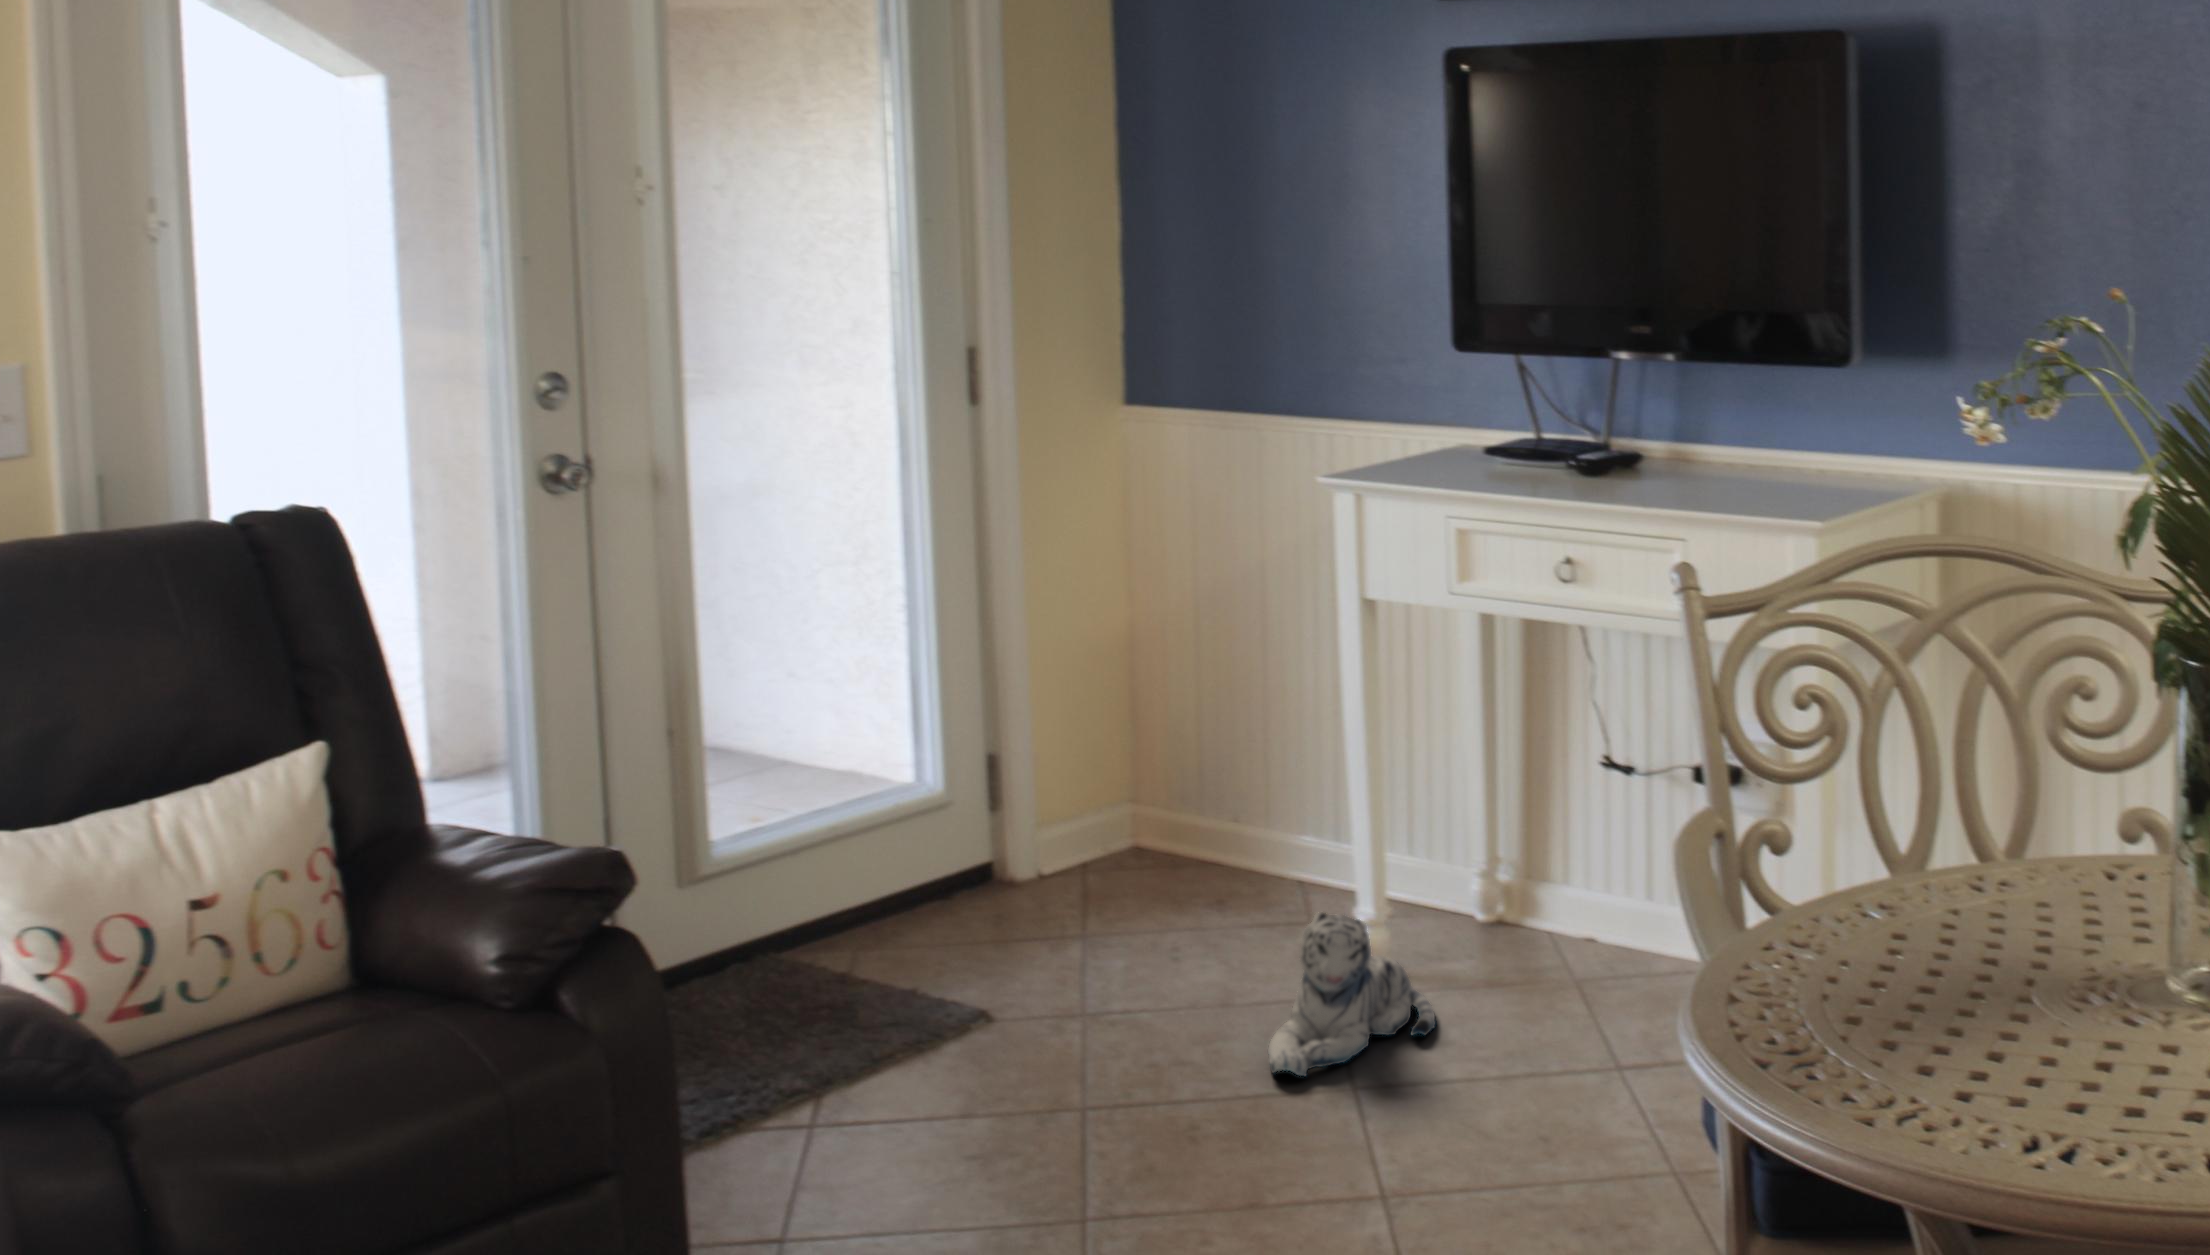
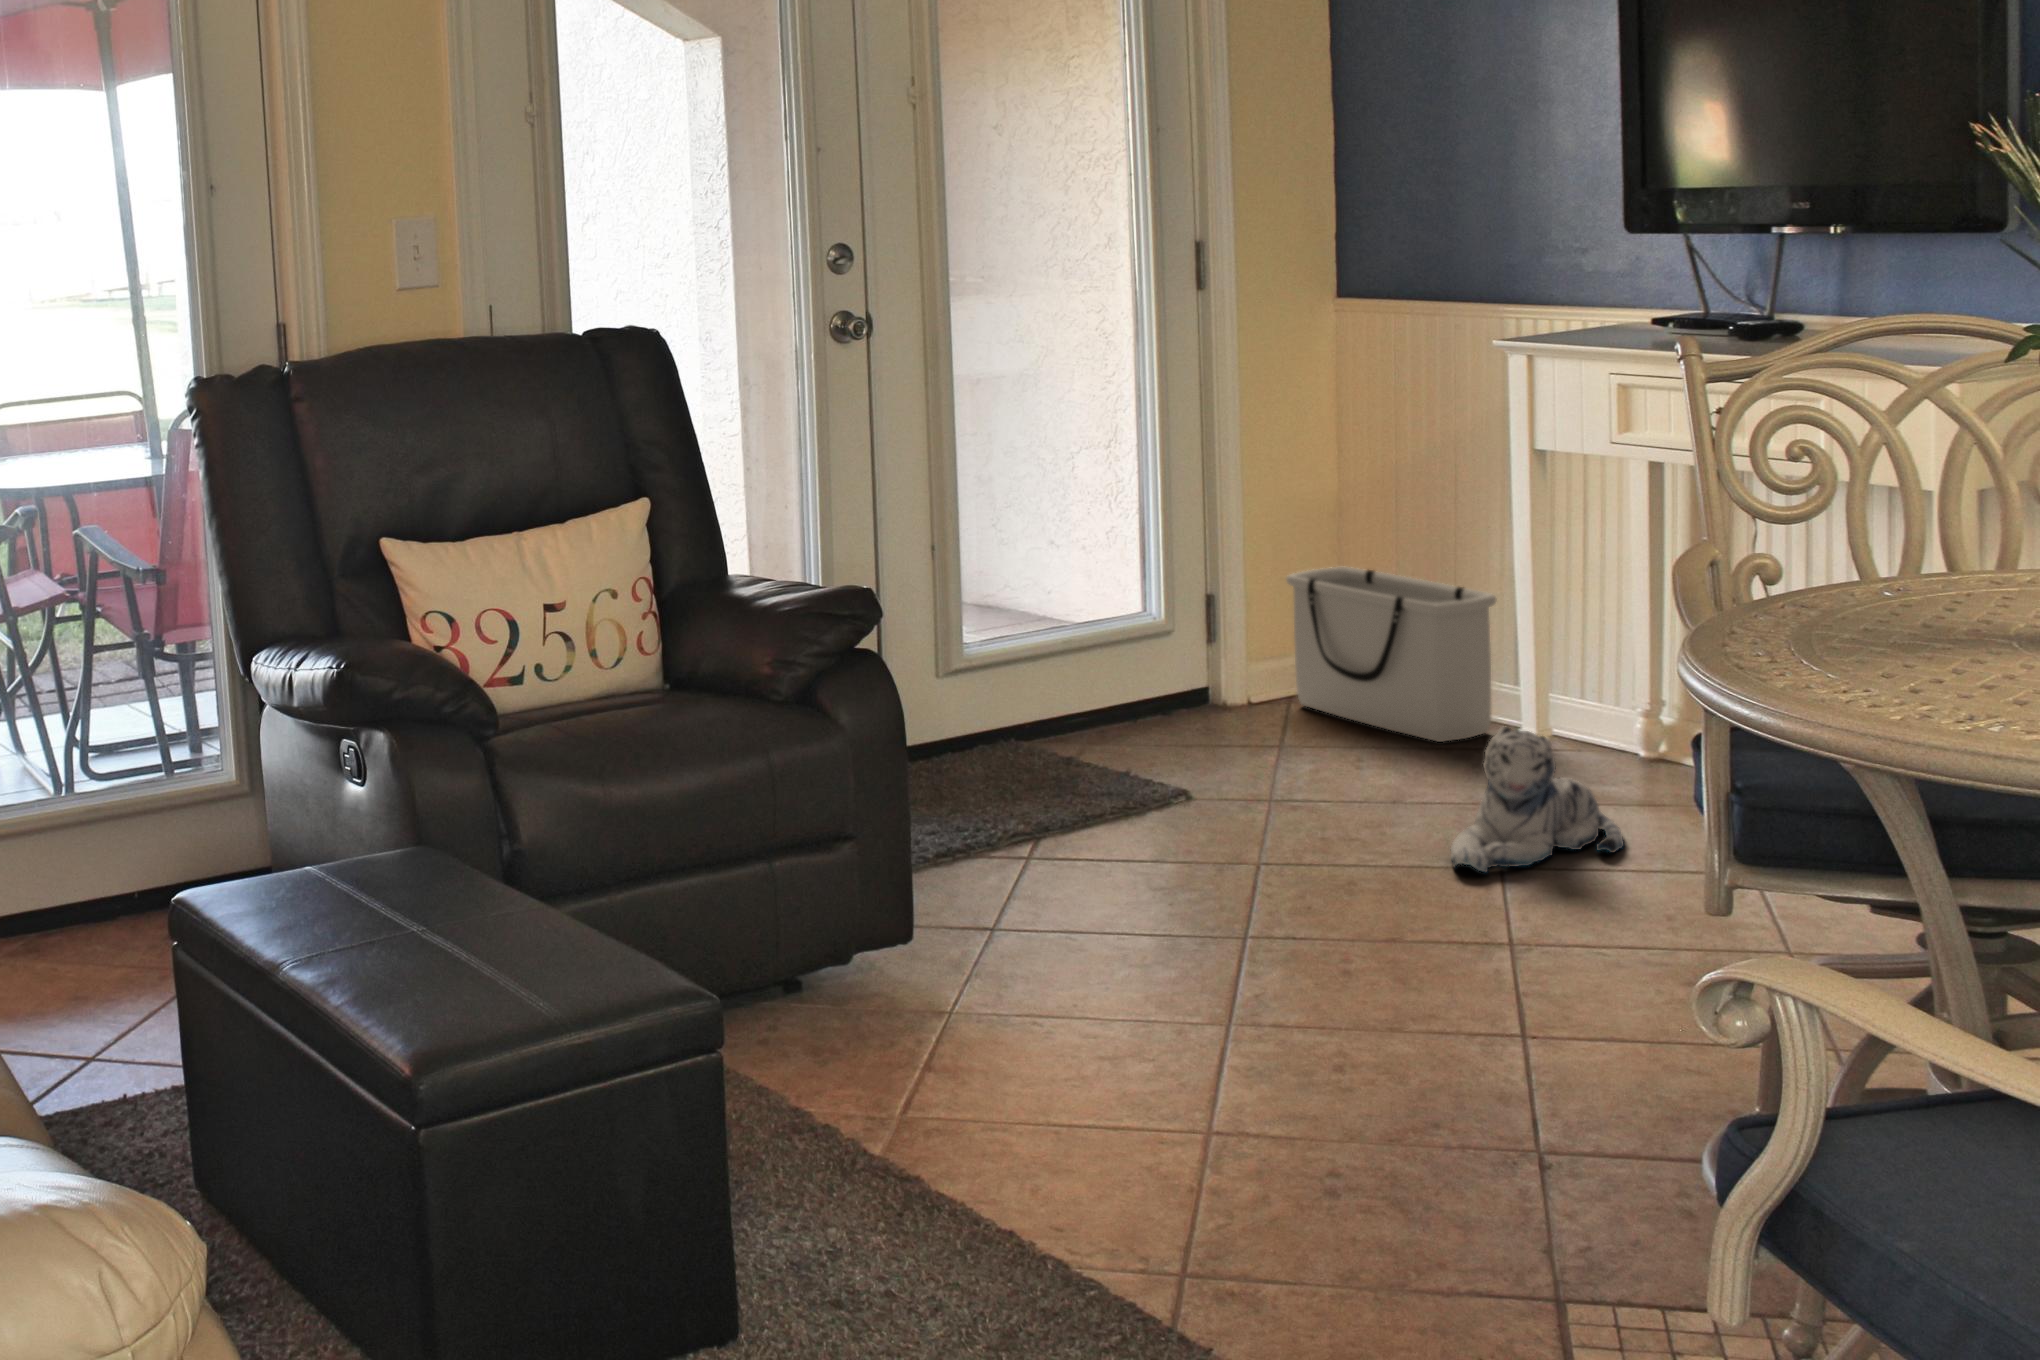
storage bin: none [1078,713,1299,909] -> present [1286,567,1496,742]

